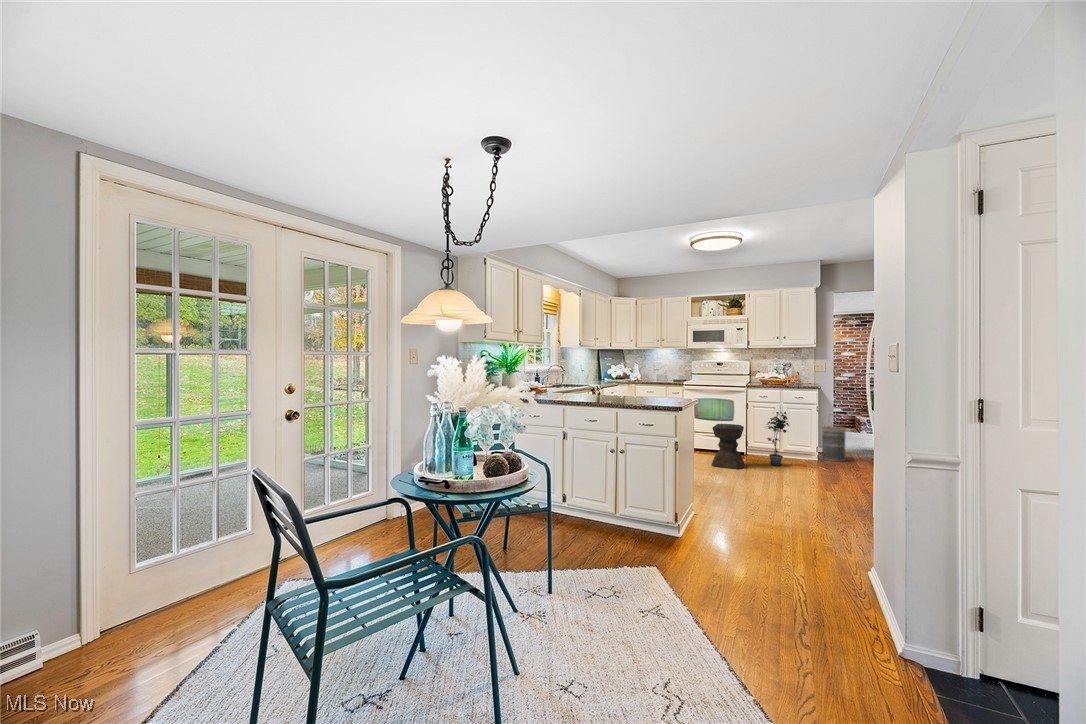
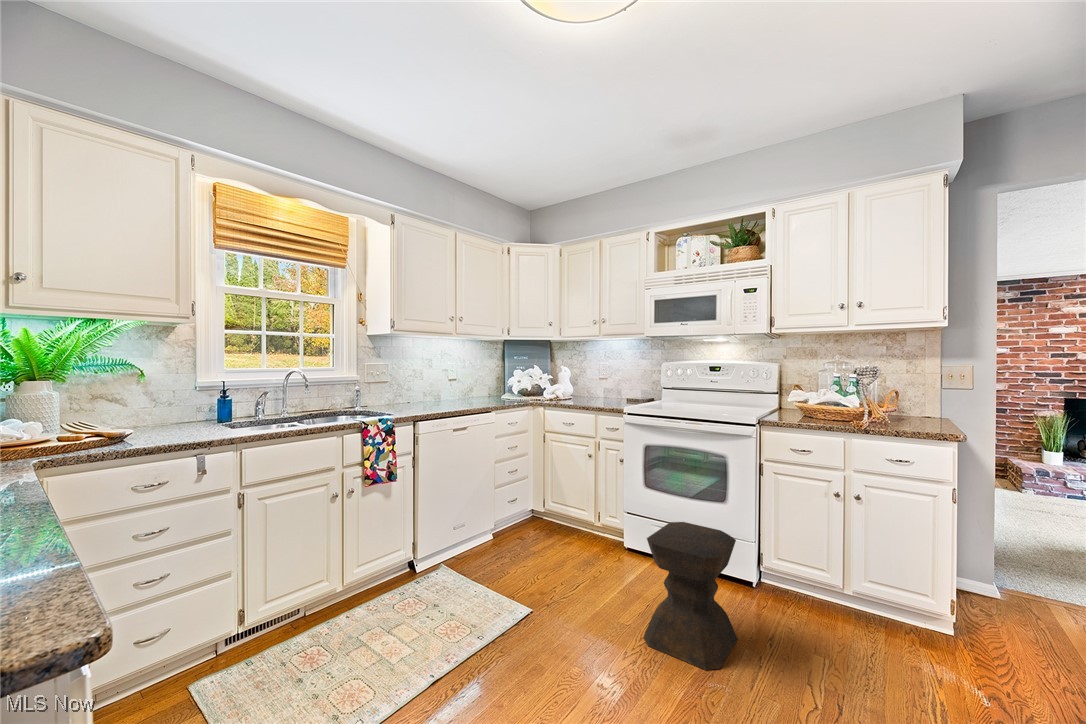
potted plant: present [767,412,789,466] -> none [794,505,870,658]
basket: present [822,425,846,461] -> none [960,501,1038,642]

